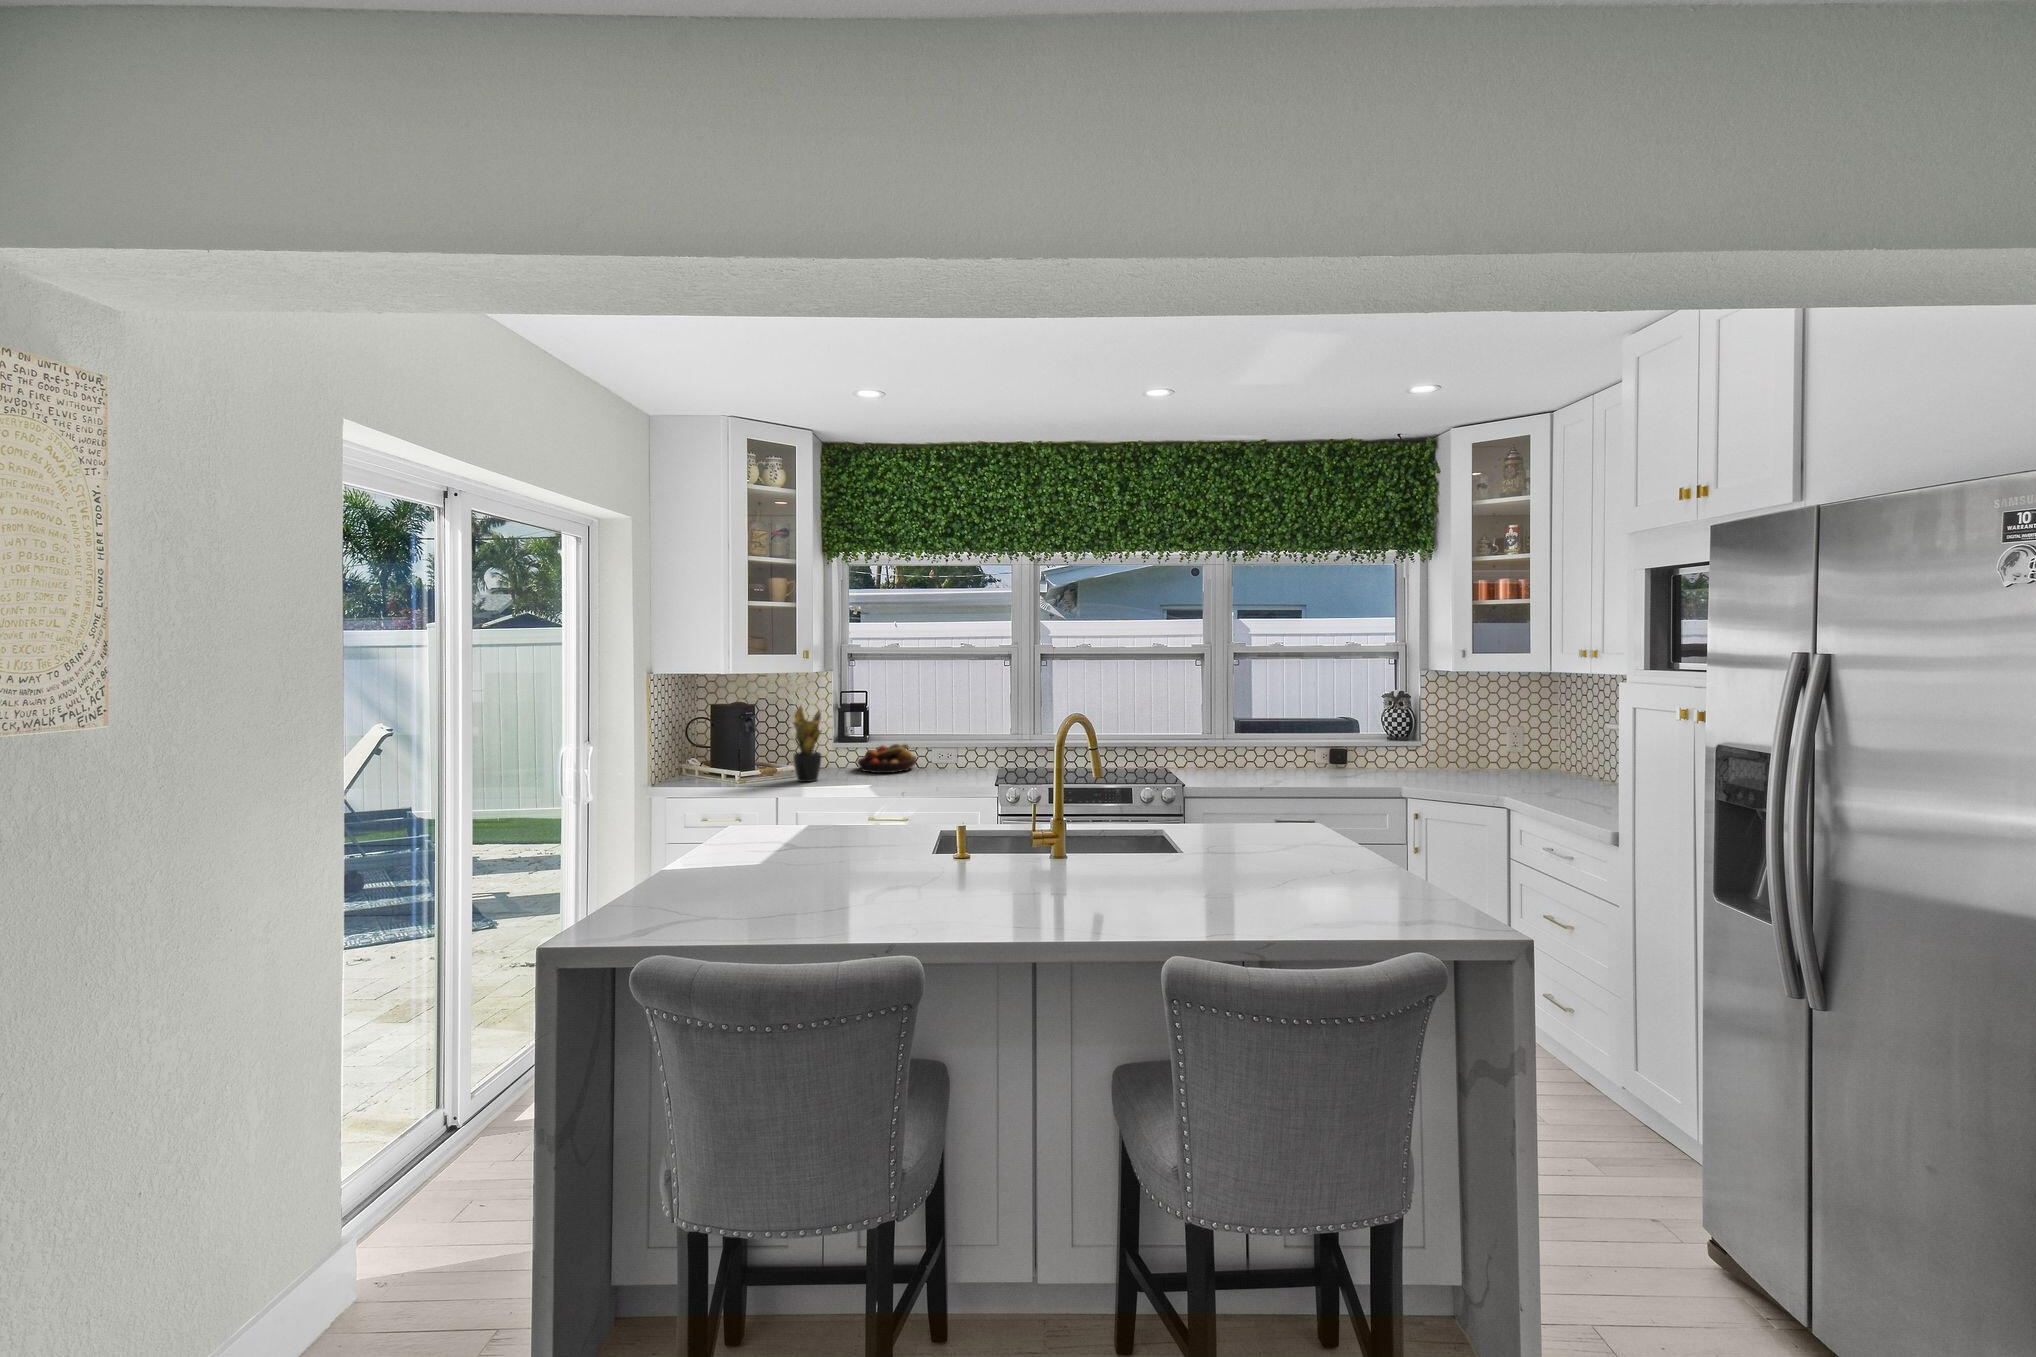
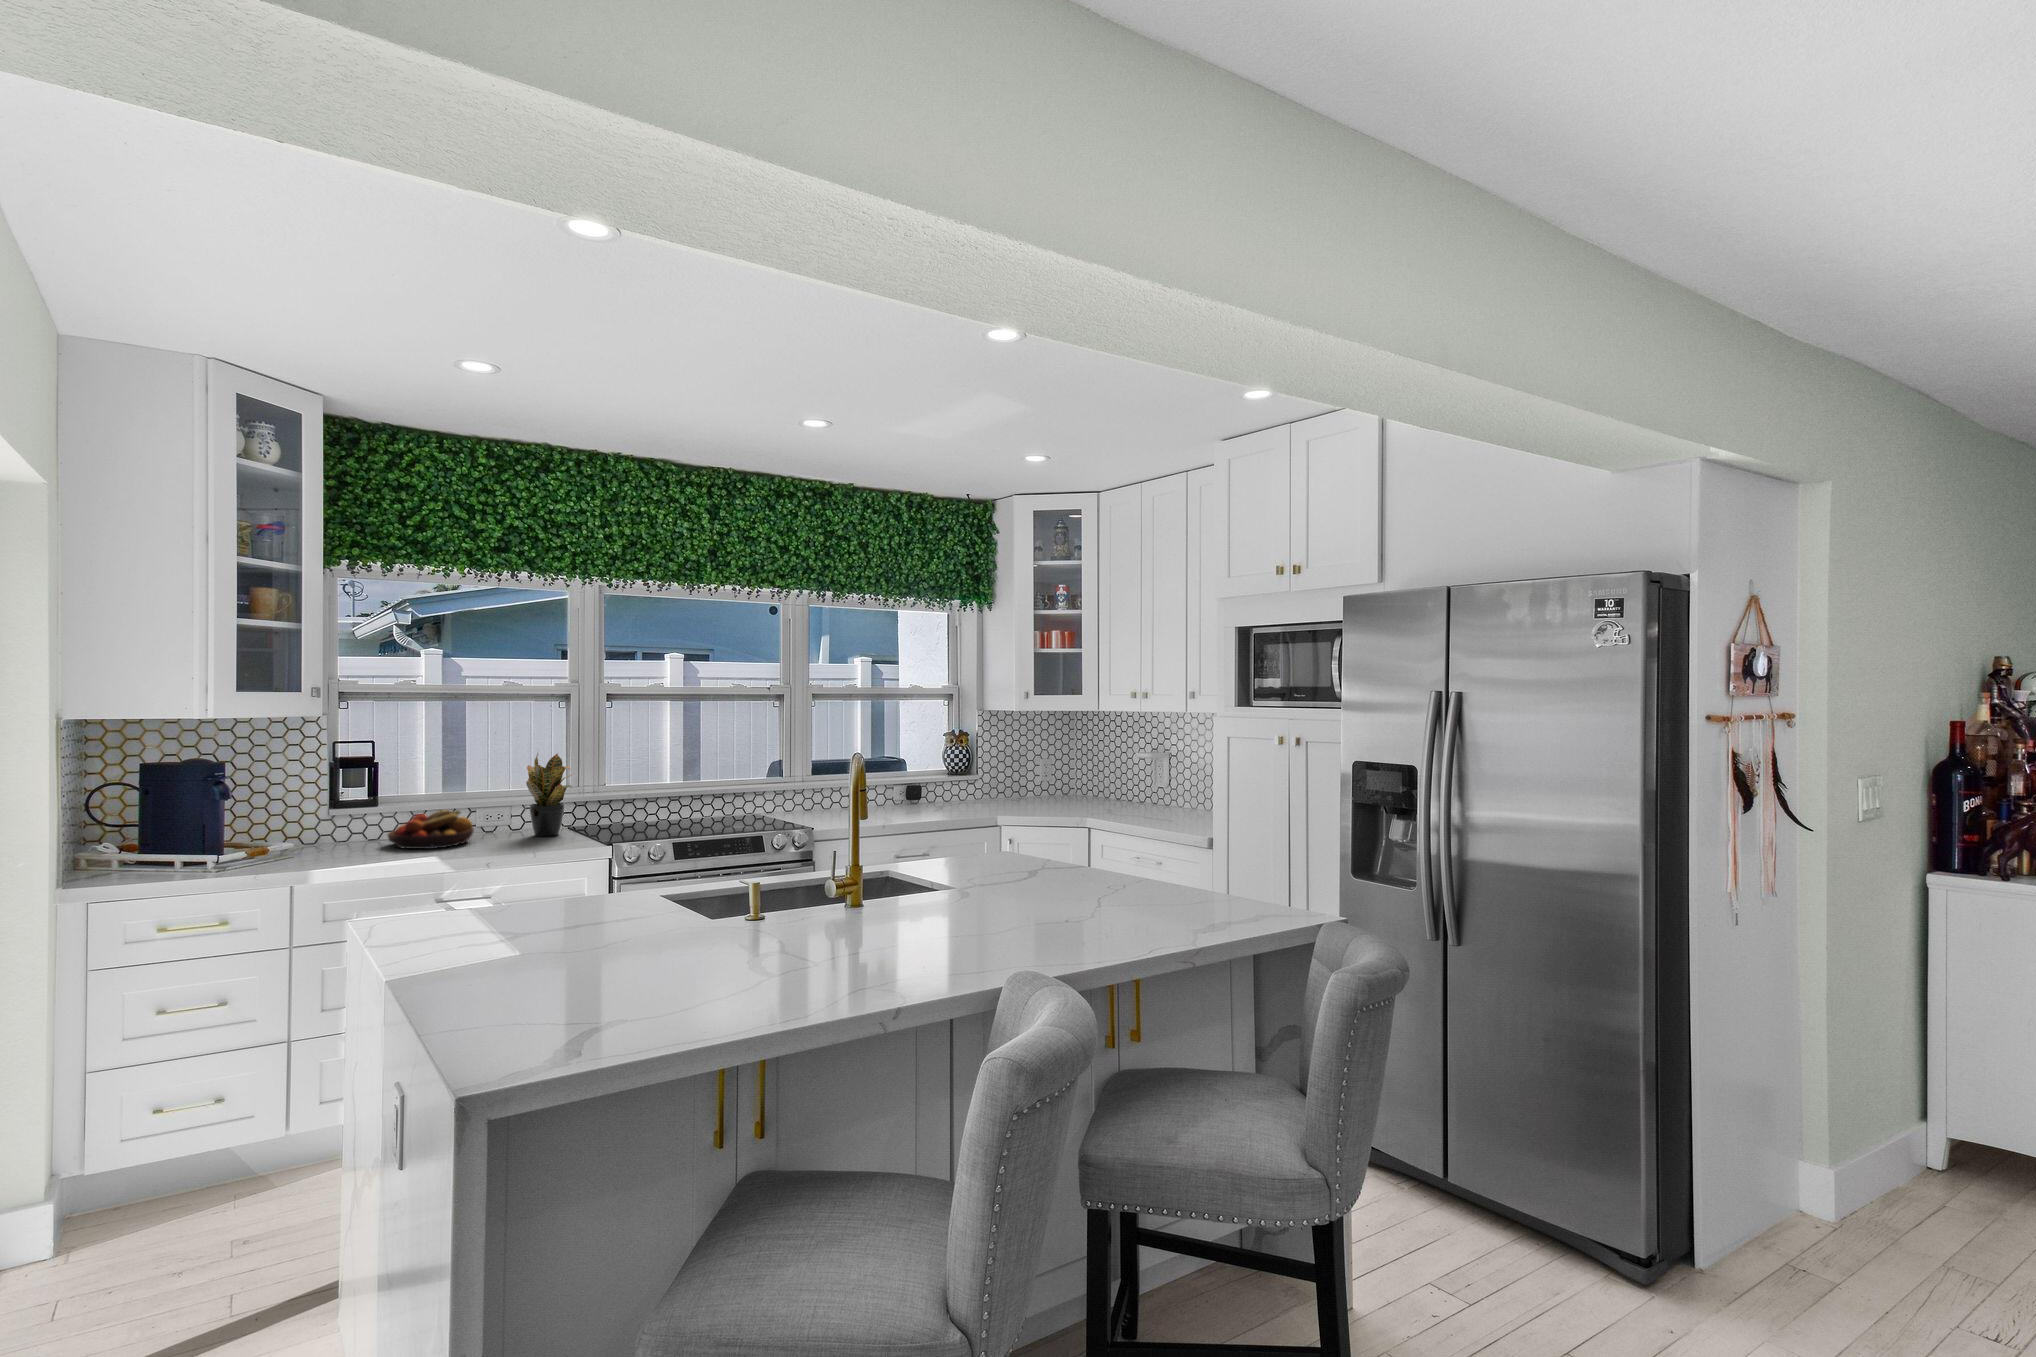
potted plant: present [789,706,821,782] -> present [526,753,572,836]

